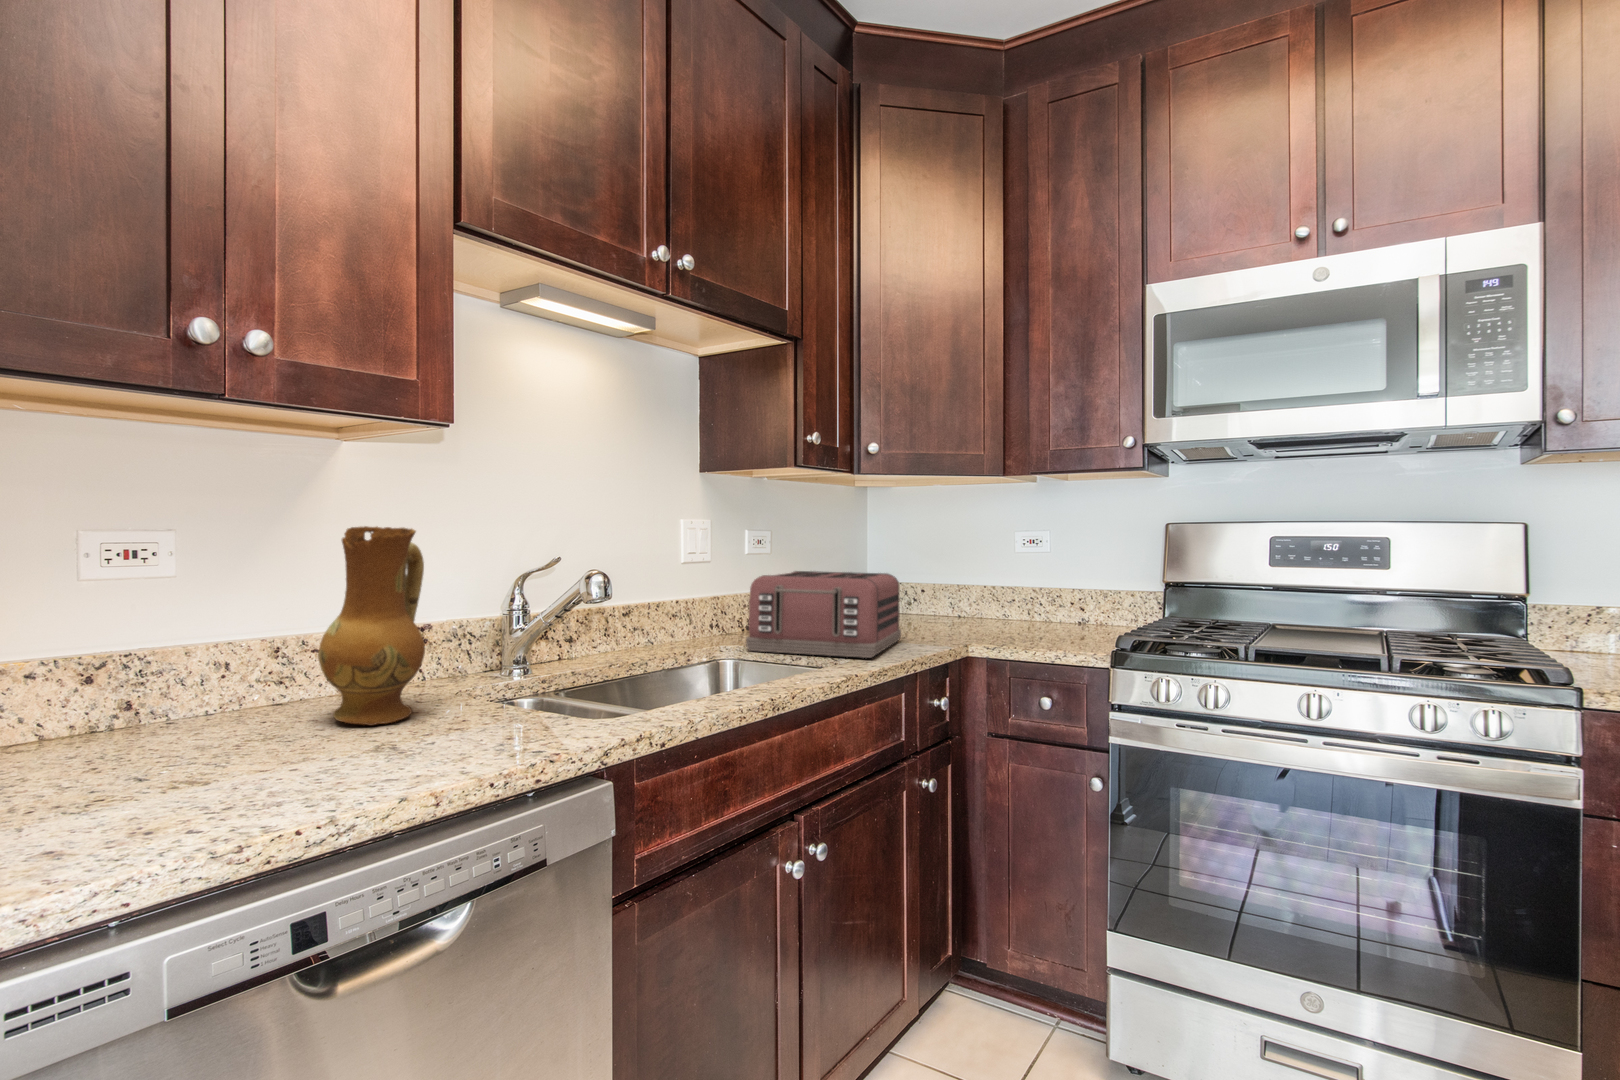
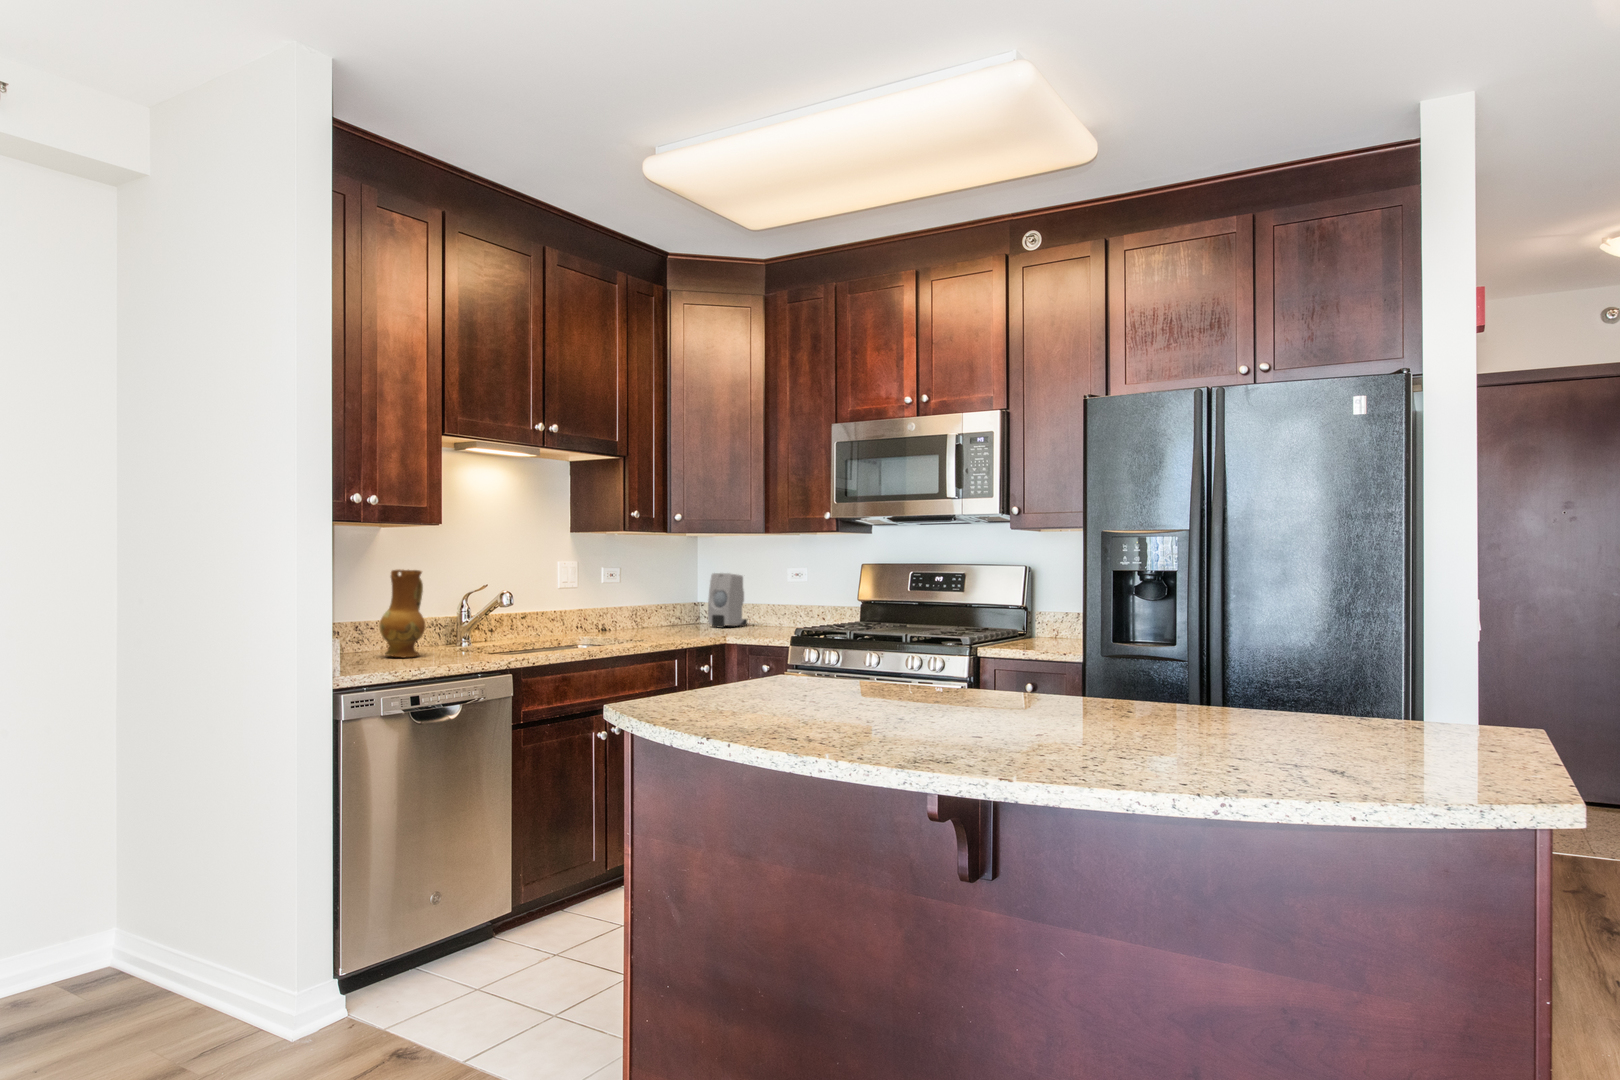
soap dispenser: none [889,539,946,620] -> present [708,573,747,628]
toaster: present [746,571,901,658] -> none [595,594,696,641]

